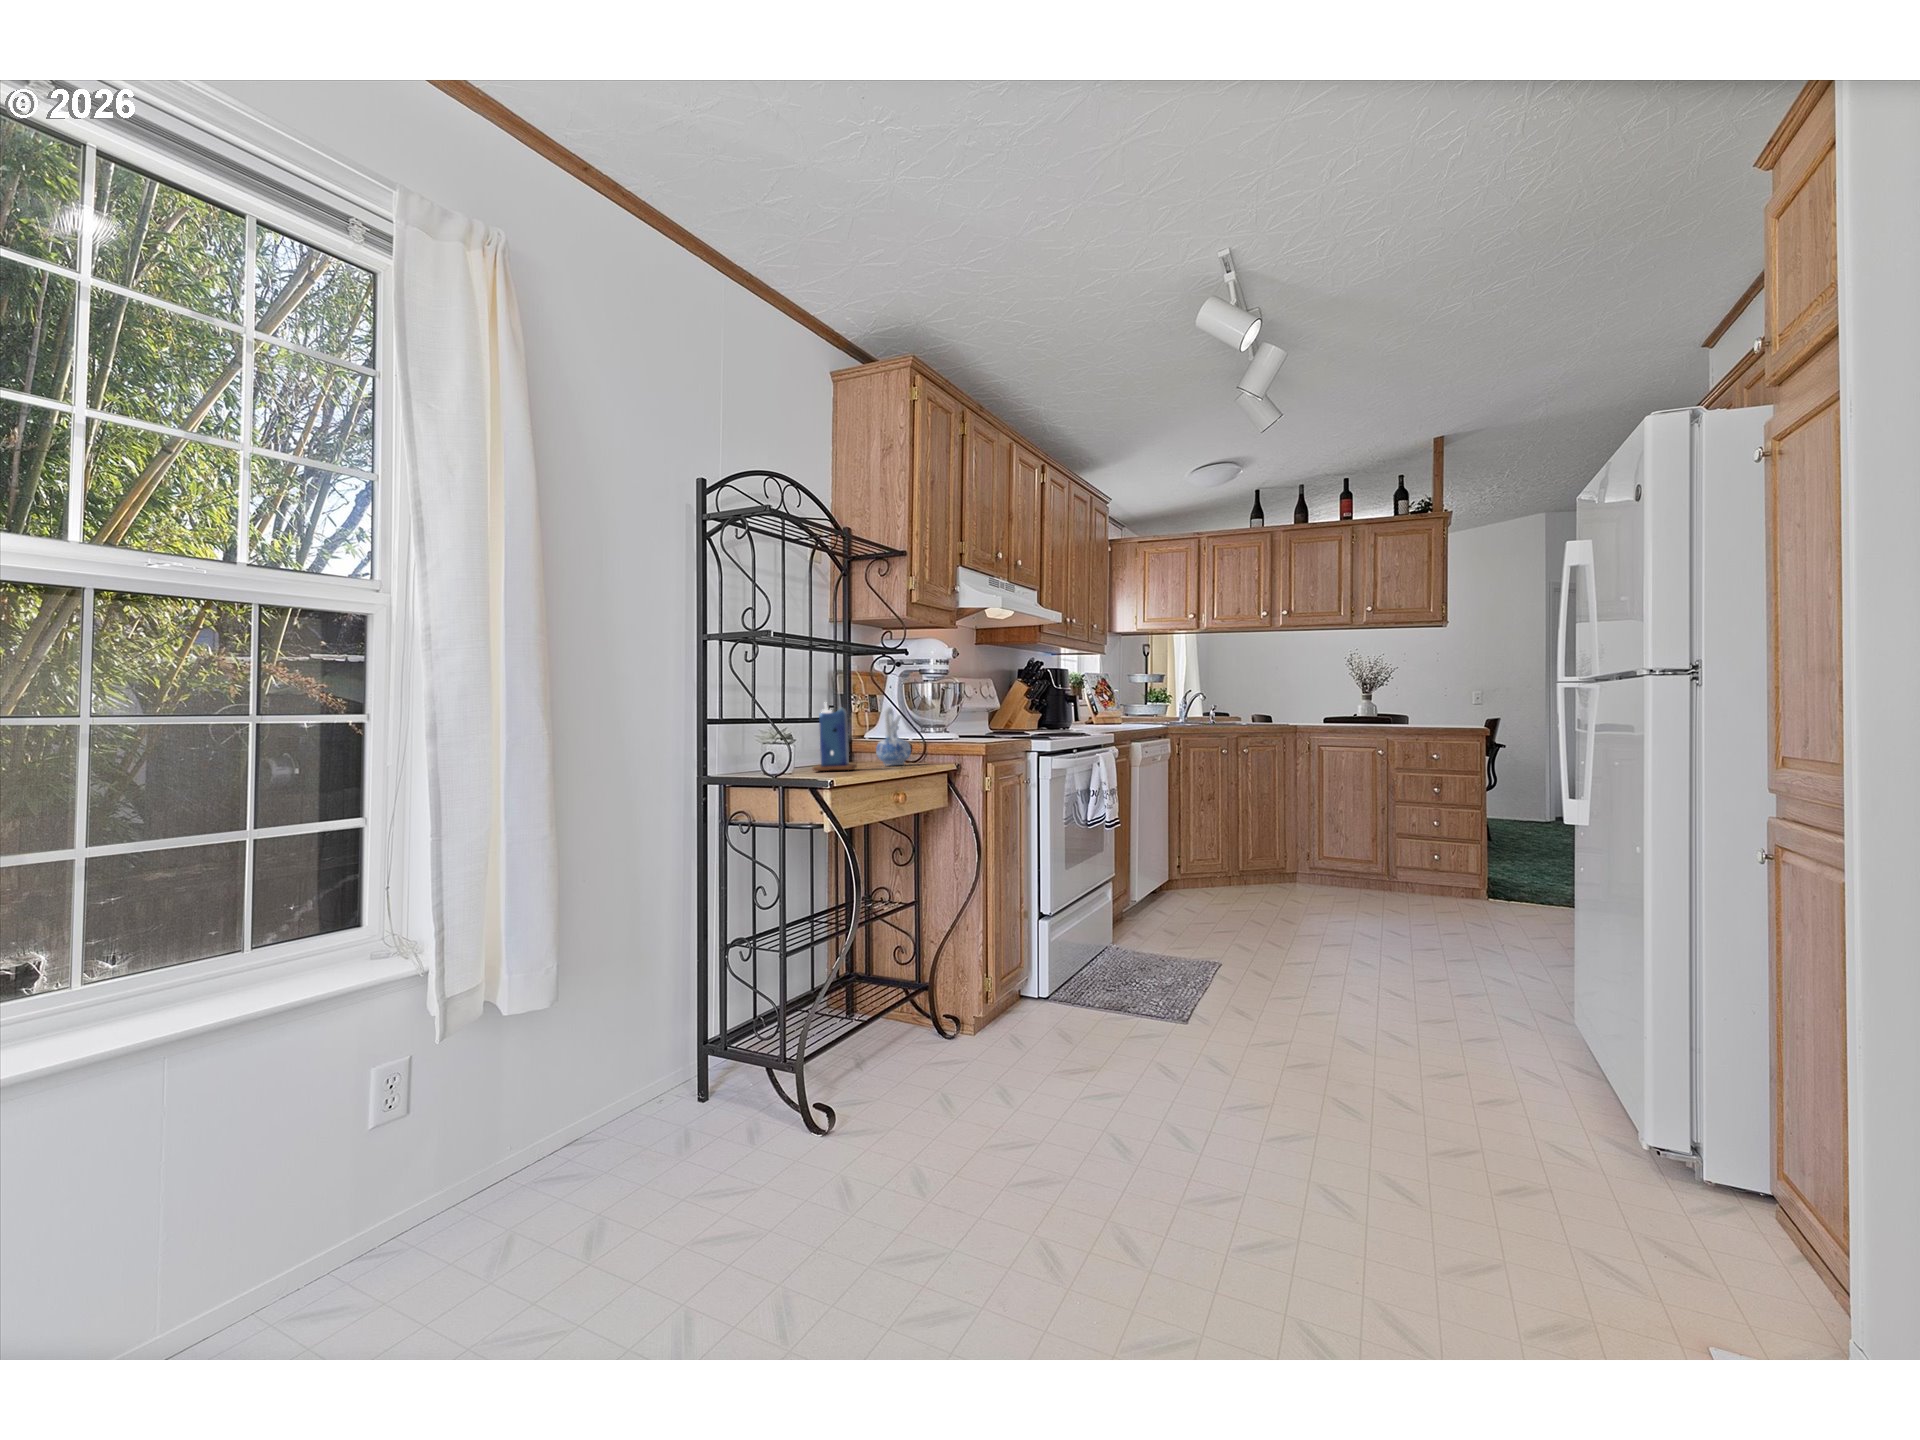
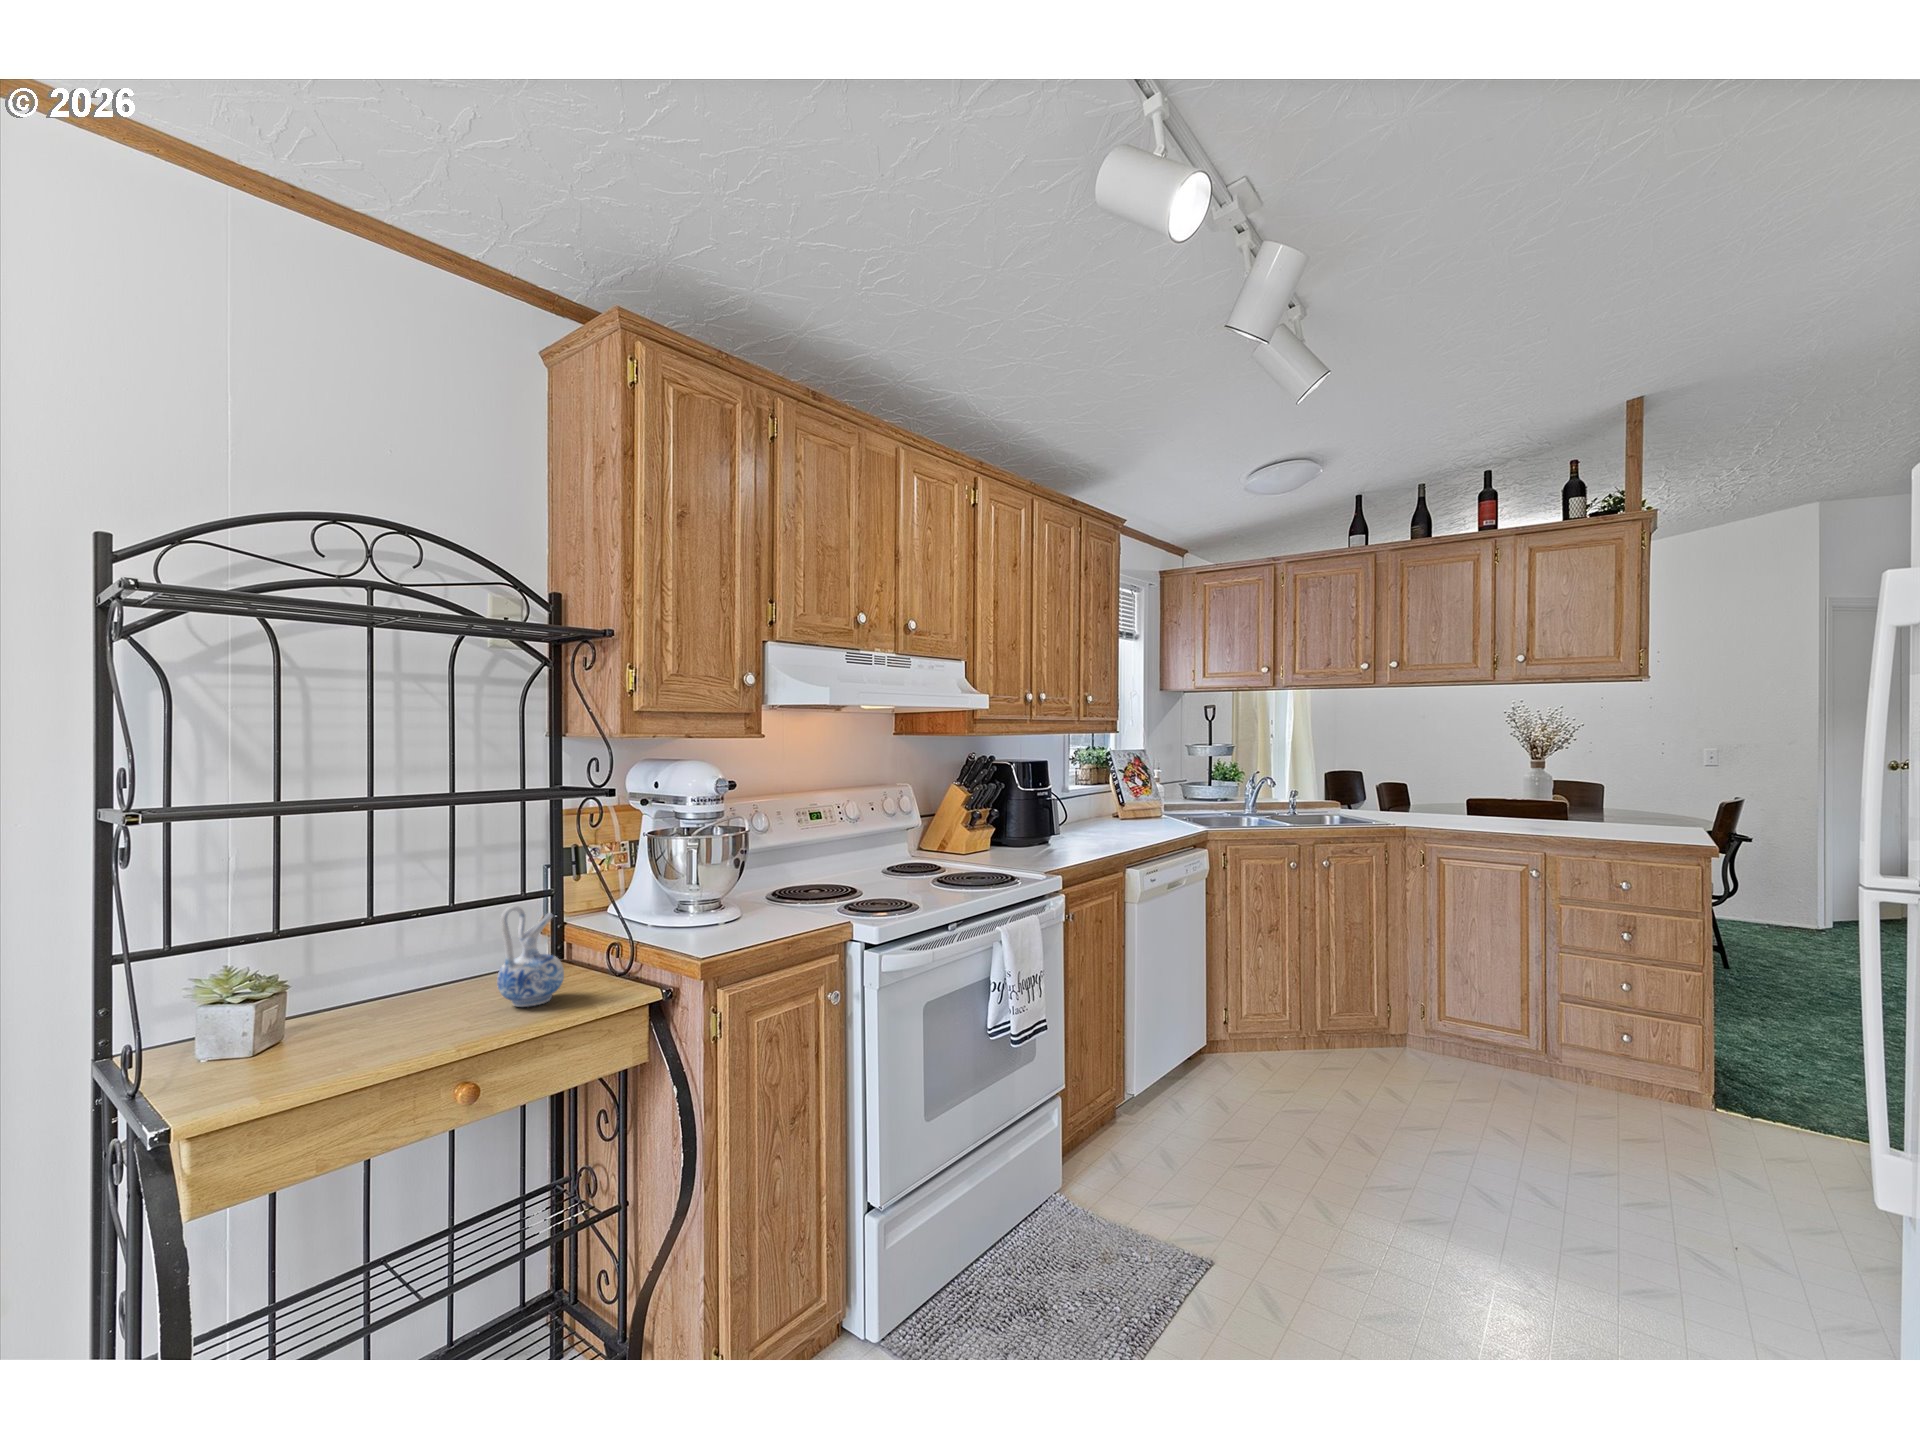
candle: present [813,703,857,771] -> none [312,912,429,1045]

